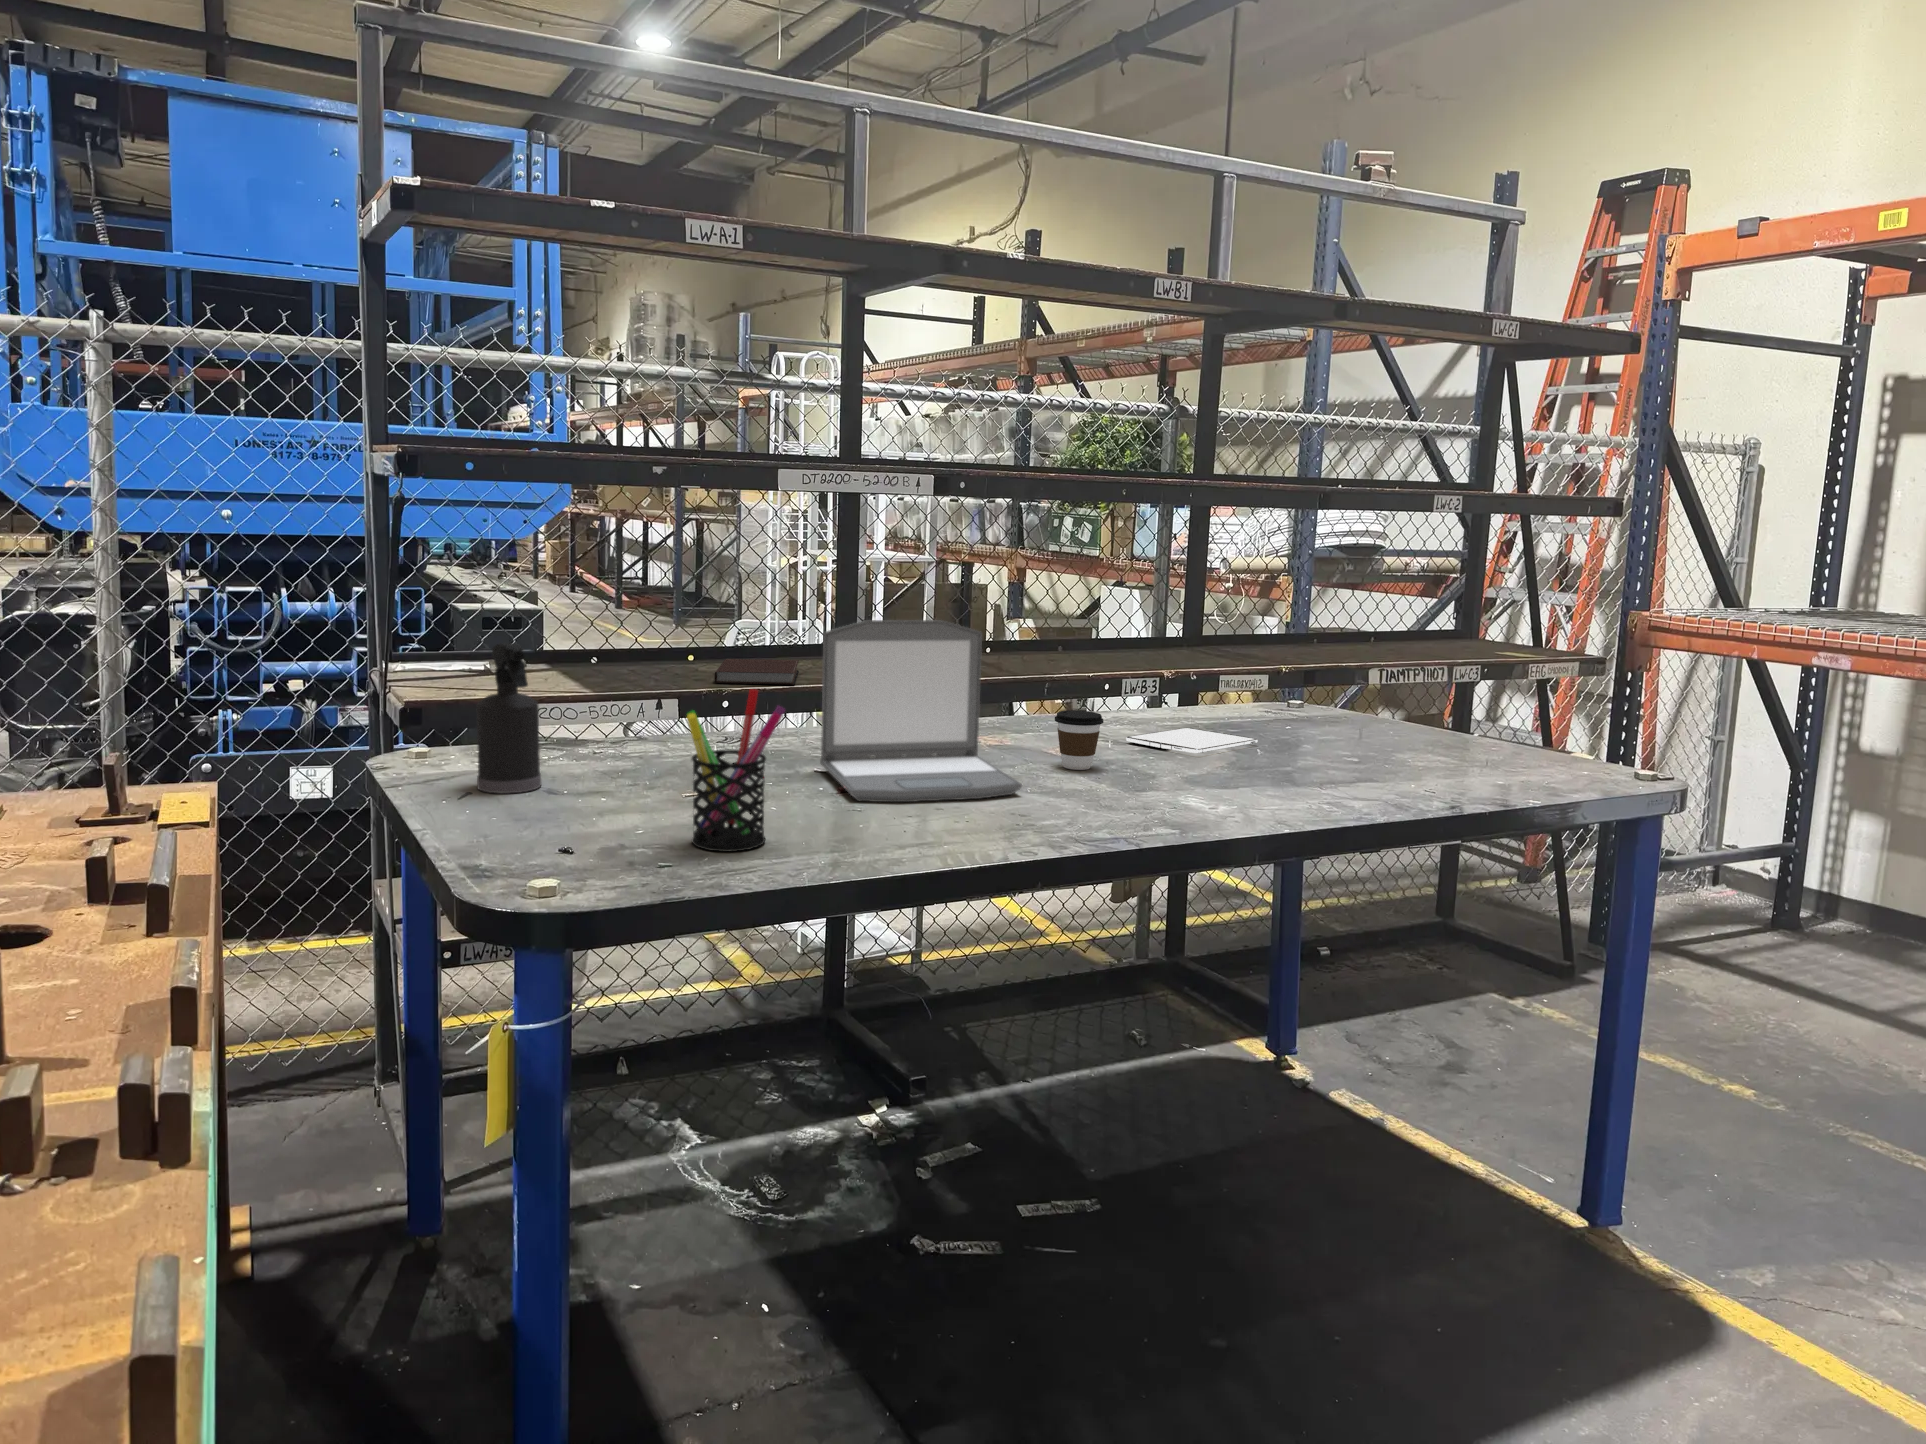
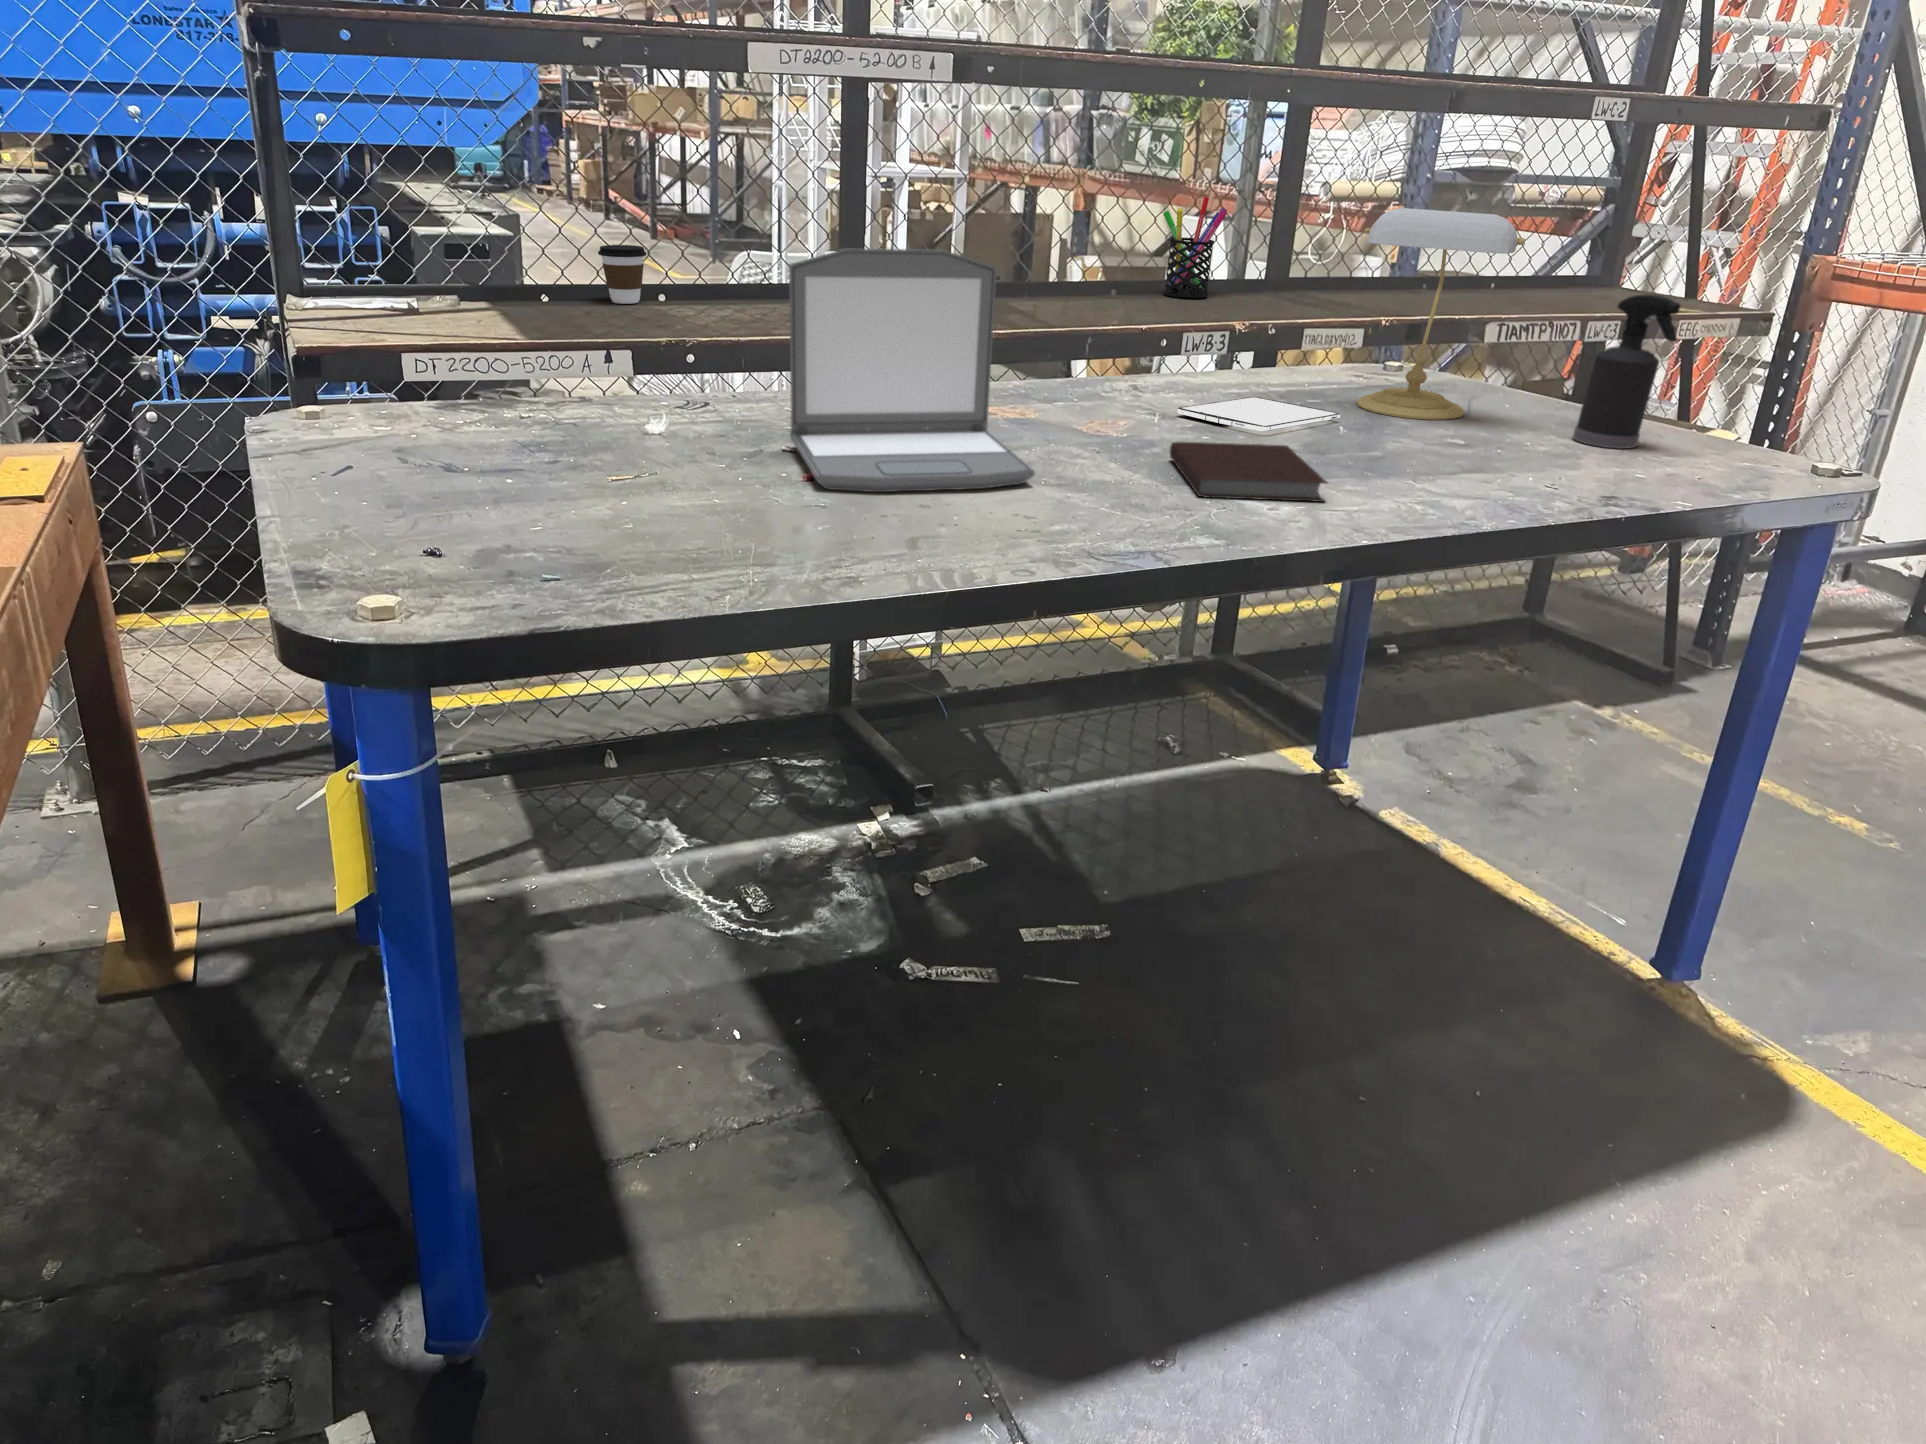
desk lamp: none [1260,584,1385,743] -> present [1357,208,1525,420]
spray bottle: present [477,643,541,793] -> present [1573,294,1680,449]
notebook: present [715,659,799,685] -> present [1170,442,1327,502]
pen holder: present [687,689,785,852] -> present [1163,197,1227,298]
coffee cup: present [1055,710,1103,770] -> present [598,245,646,304]

